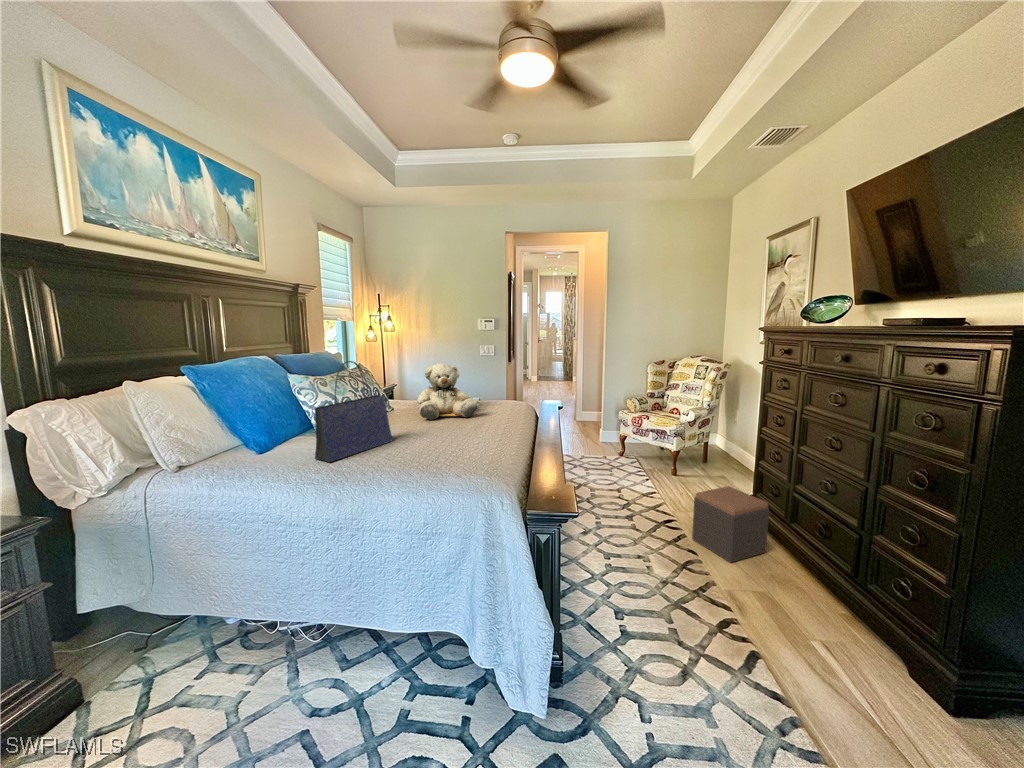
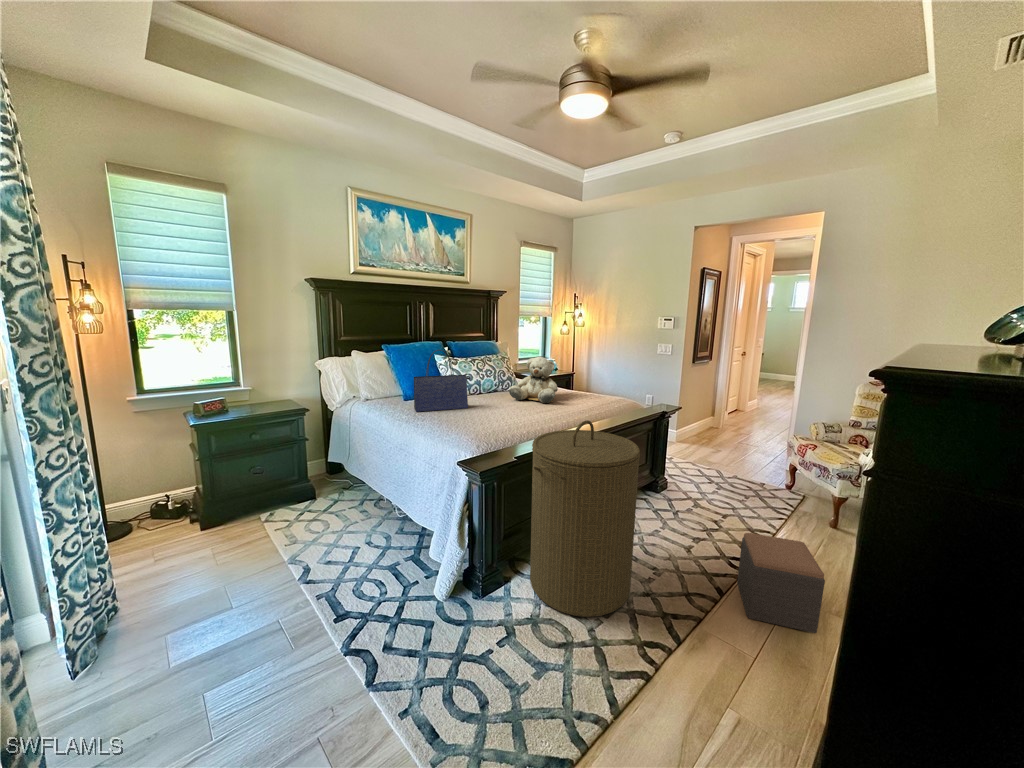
laundry hamper: none [554,418,678,643] -> present [530,421,640,617]

